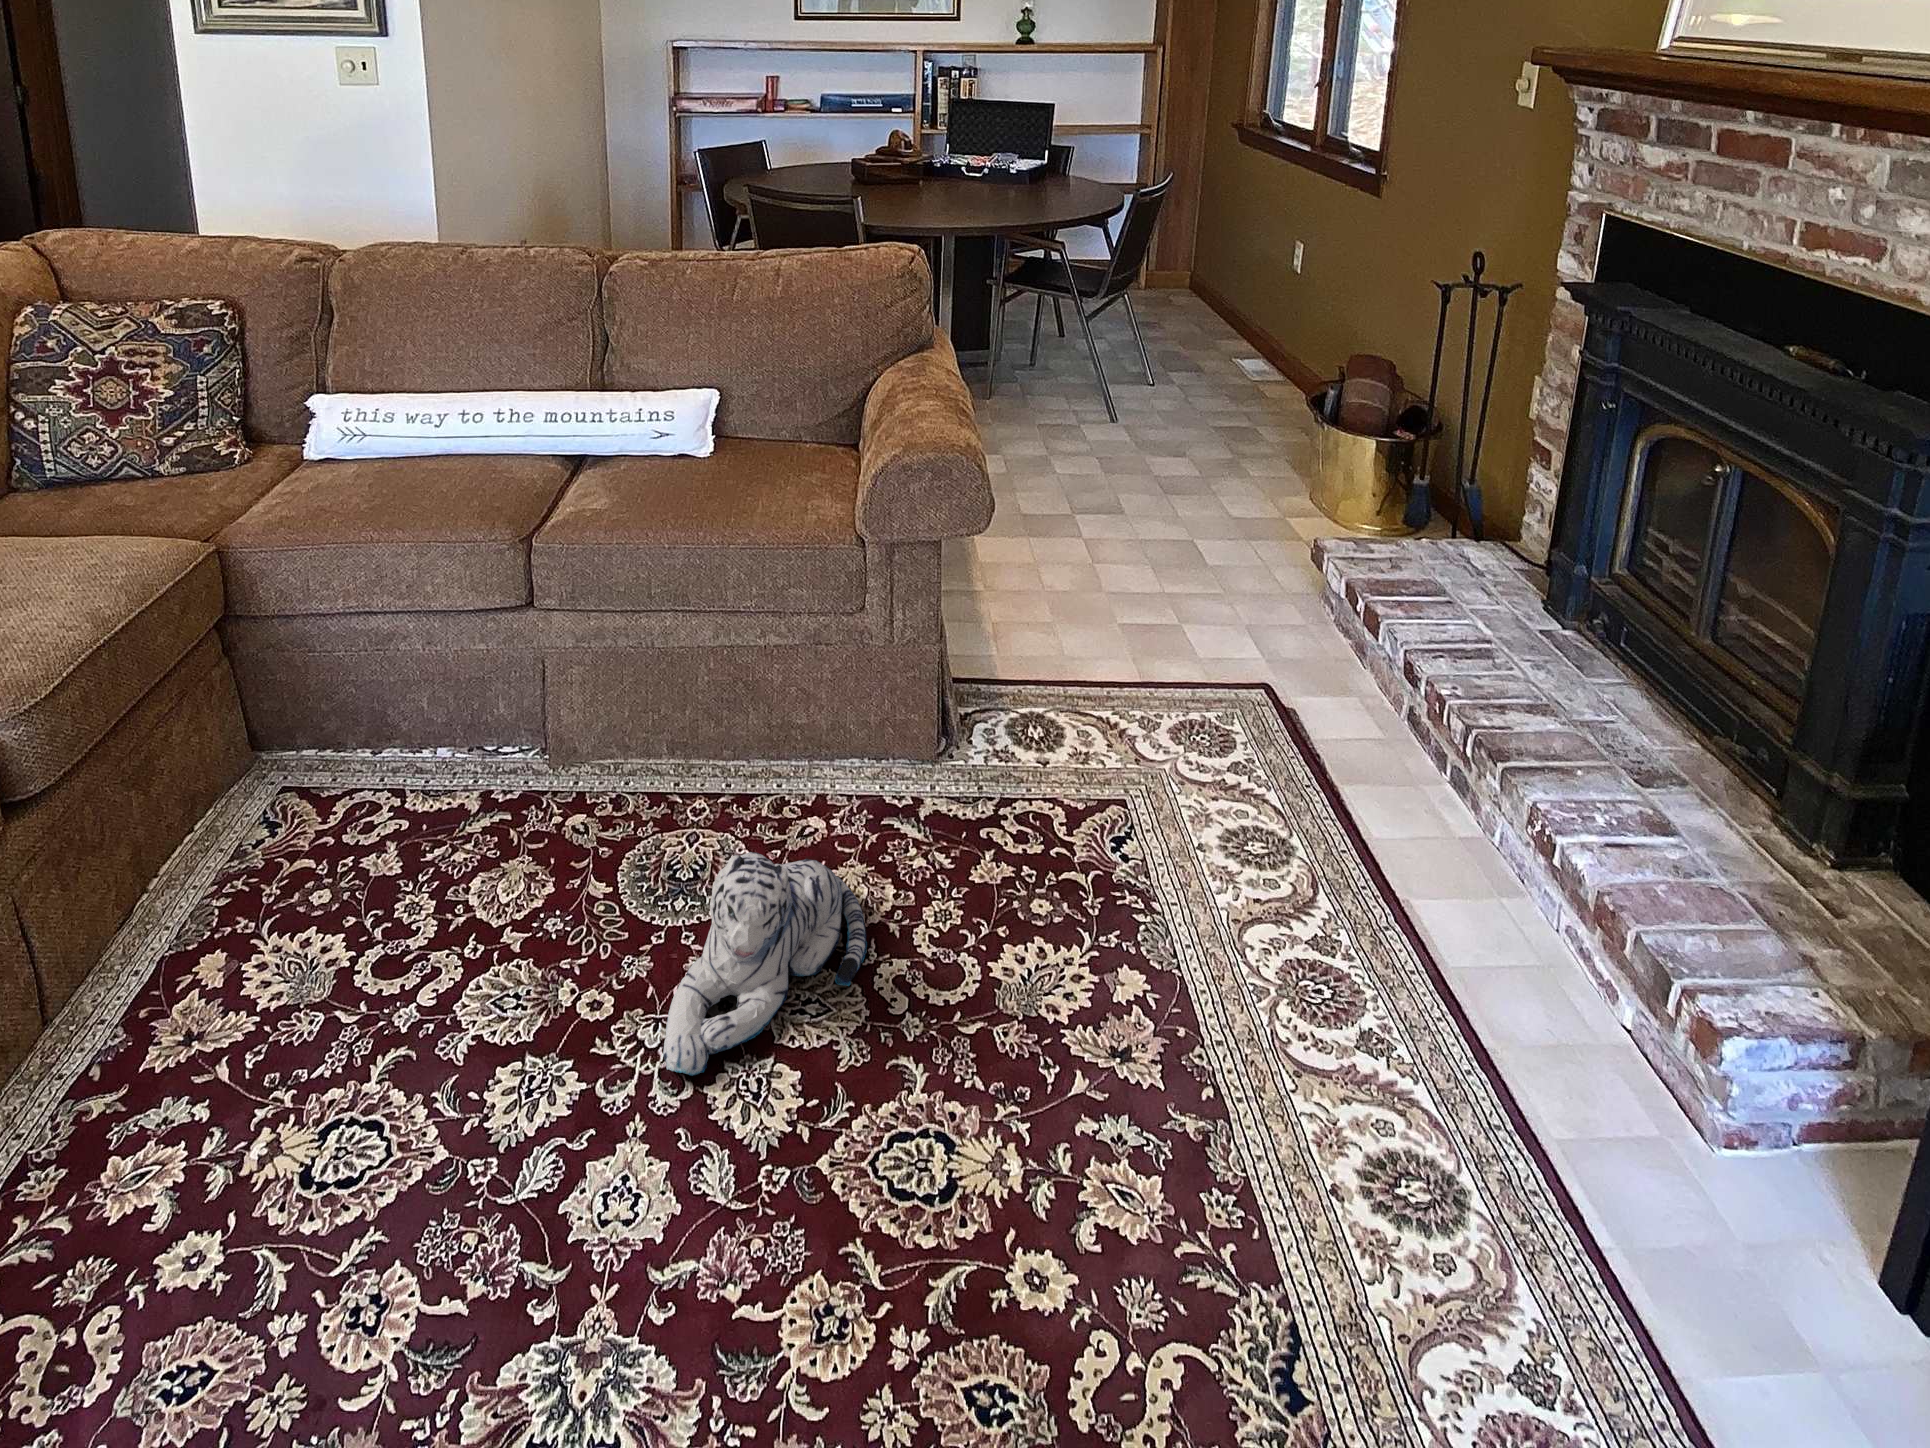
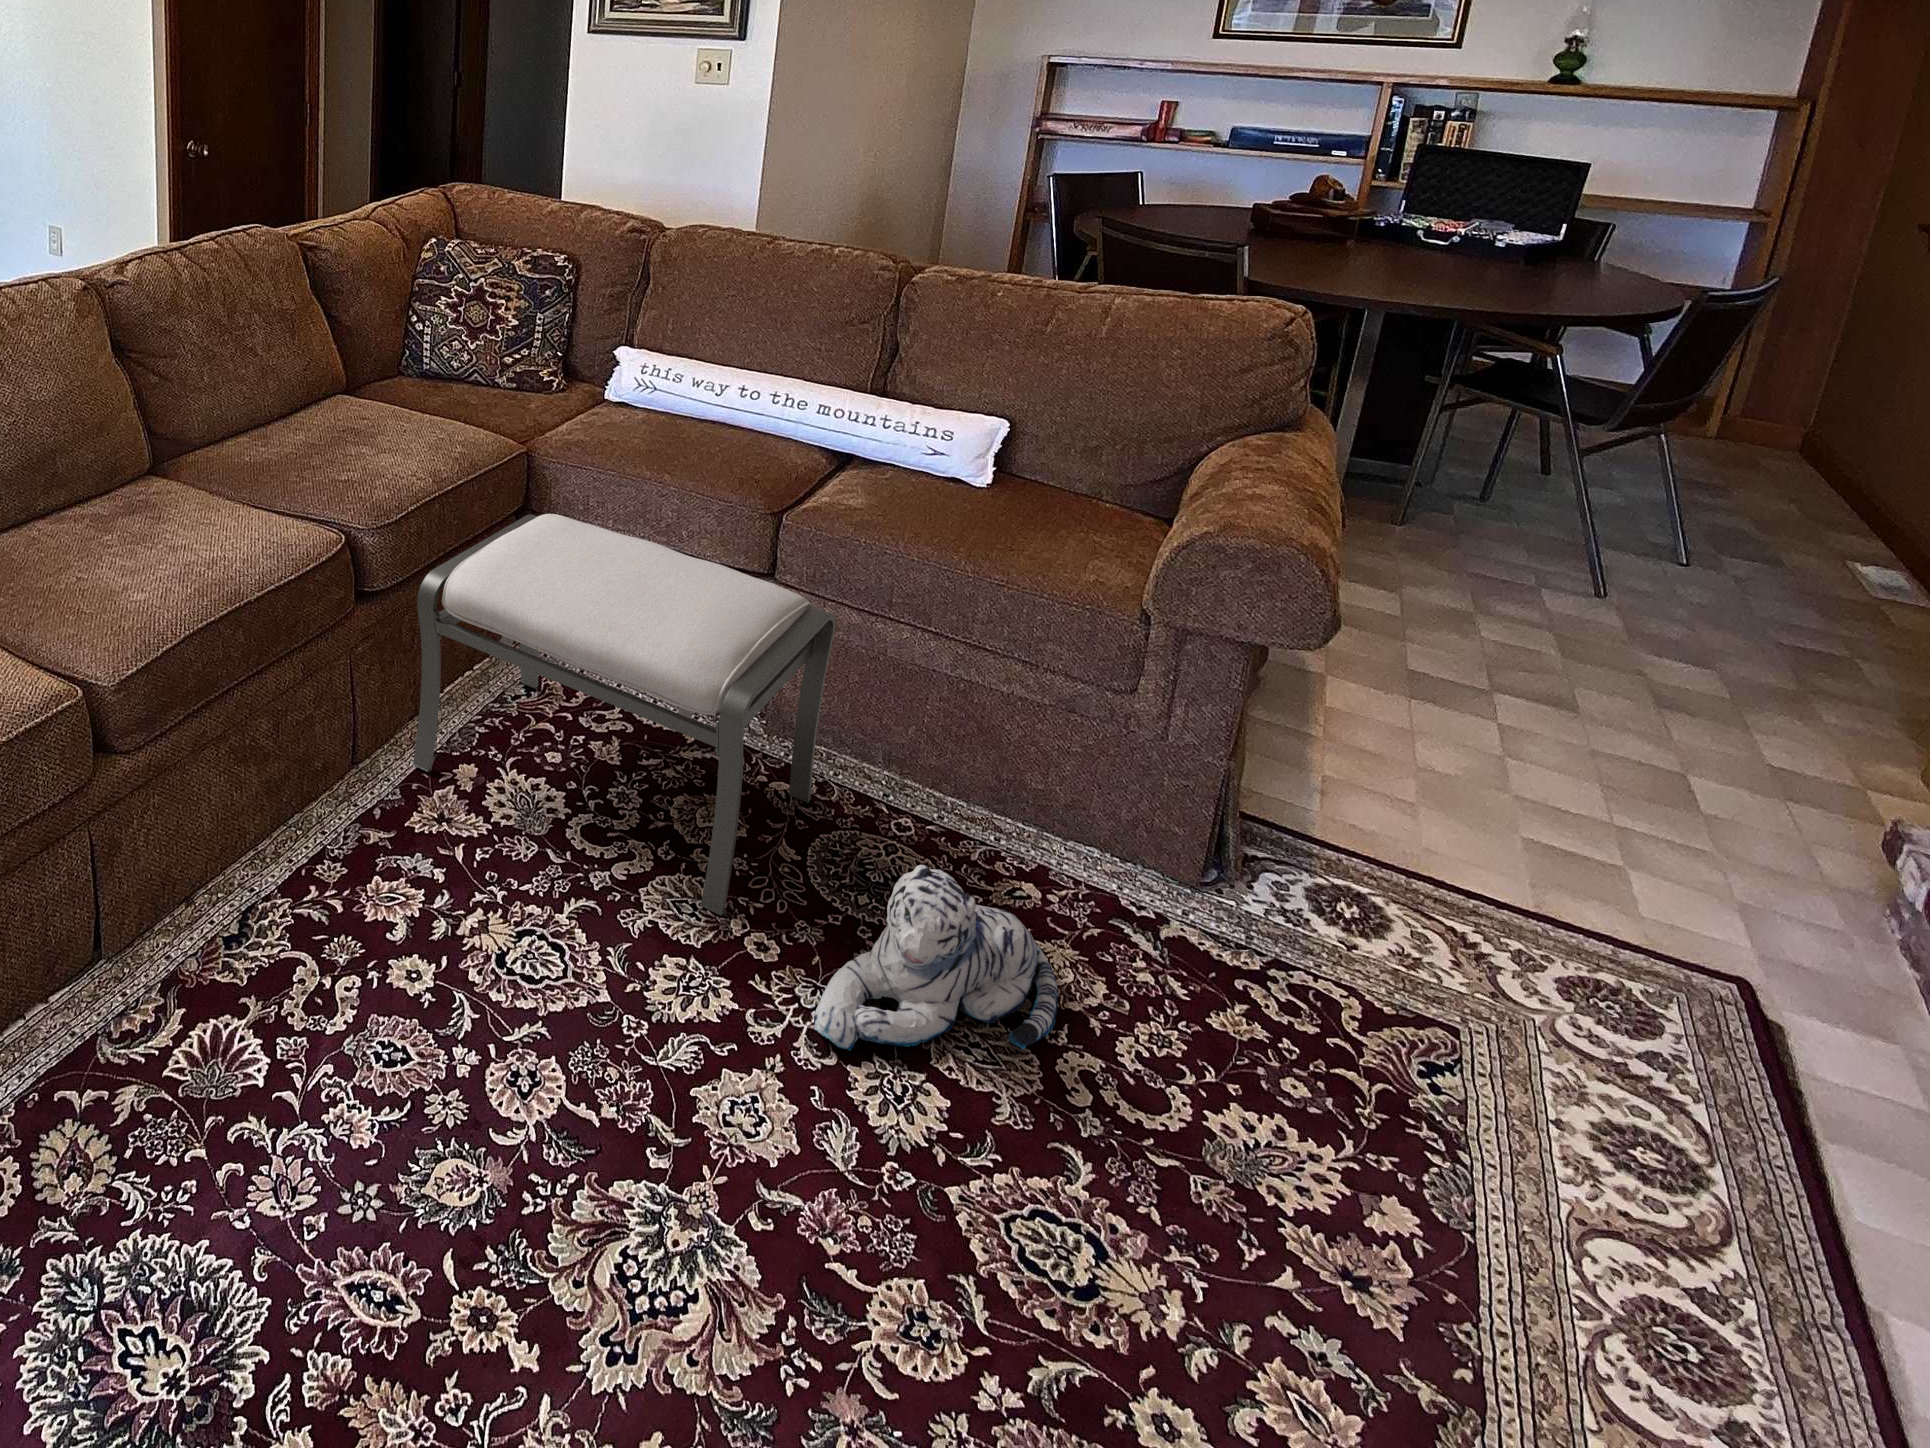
ottoman: none [101,611,609,989] -> present [413,514,836,916]

